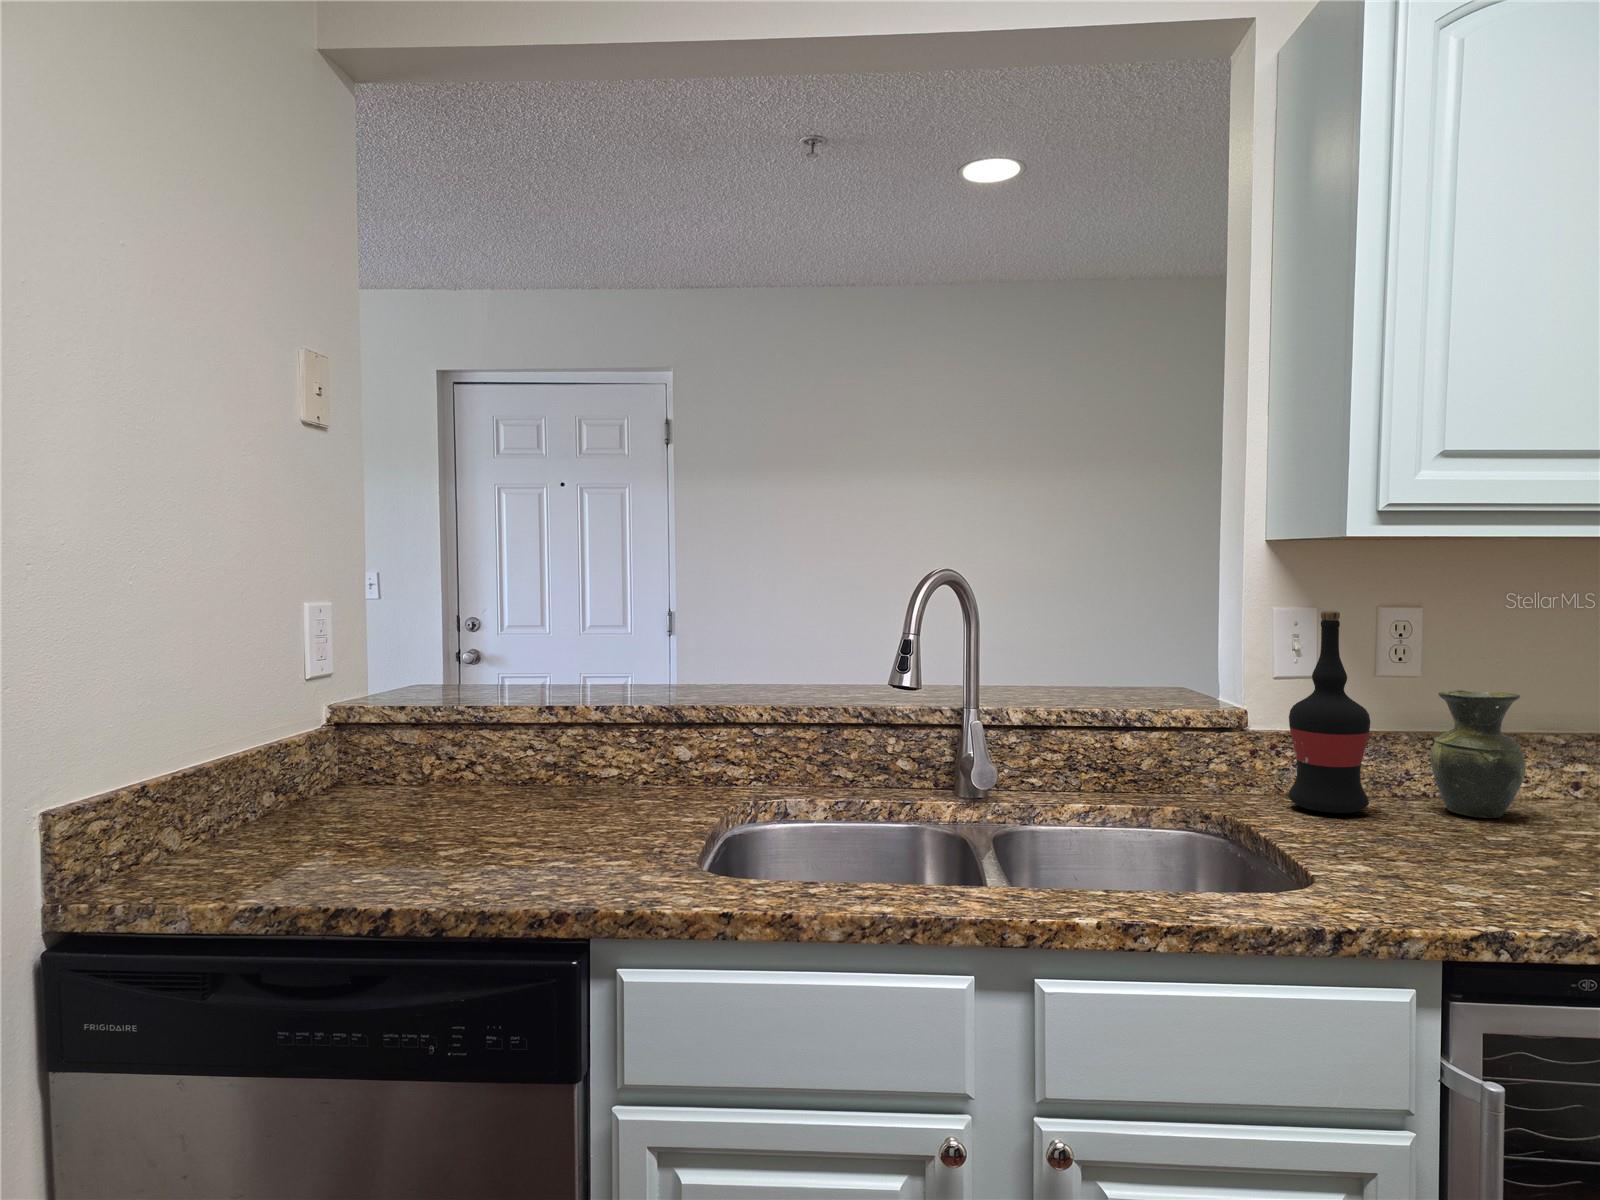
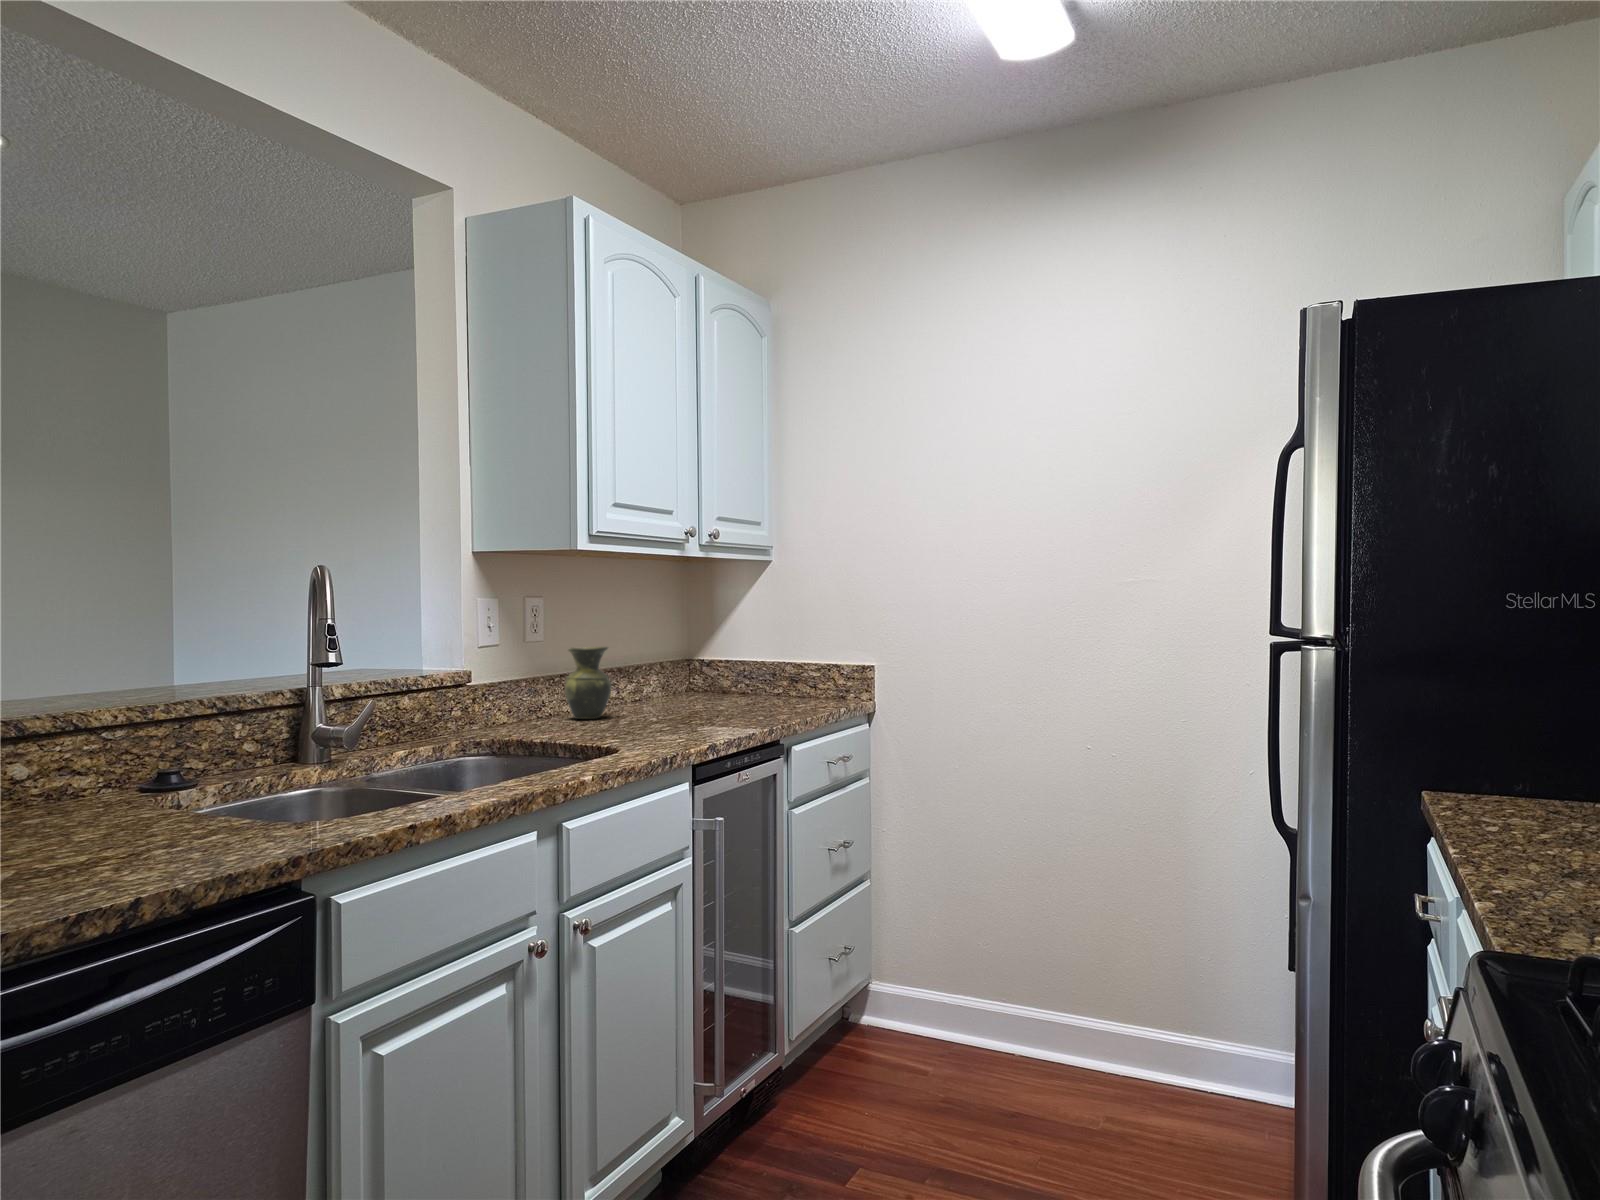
wine bottle: present [1288,611,1370,813] -> none [505,601,552,729]

